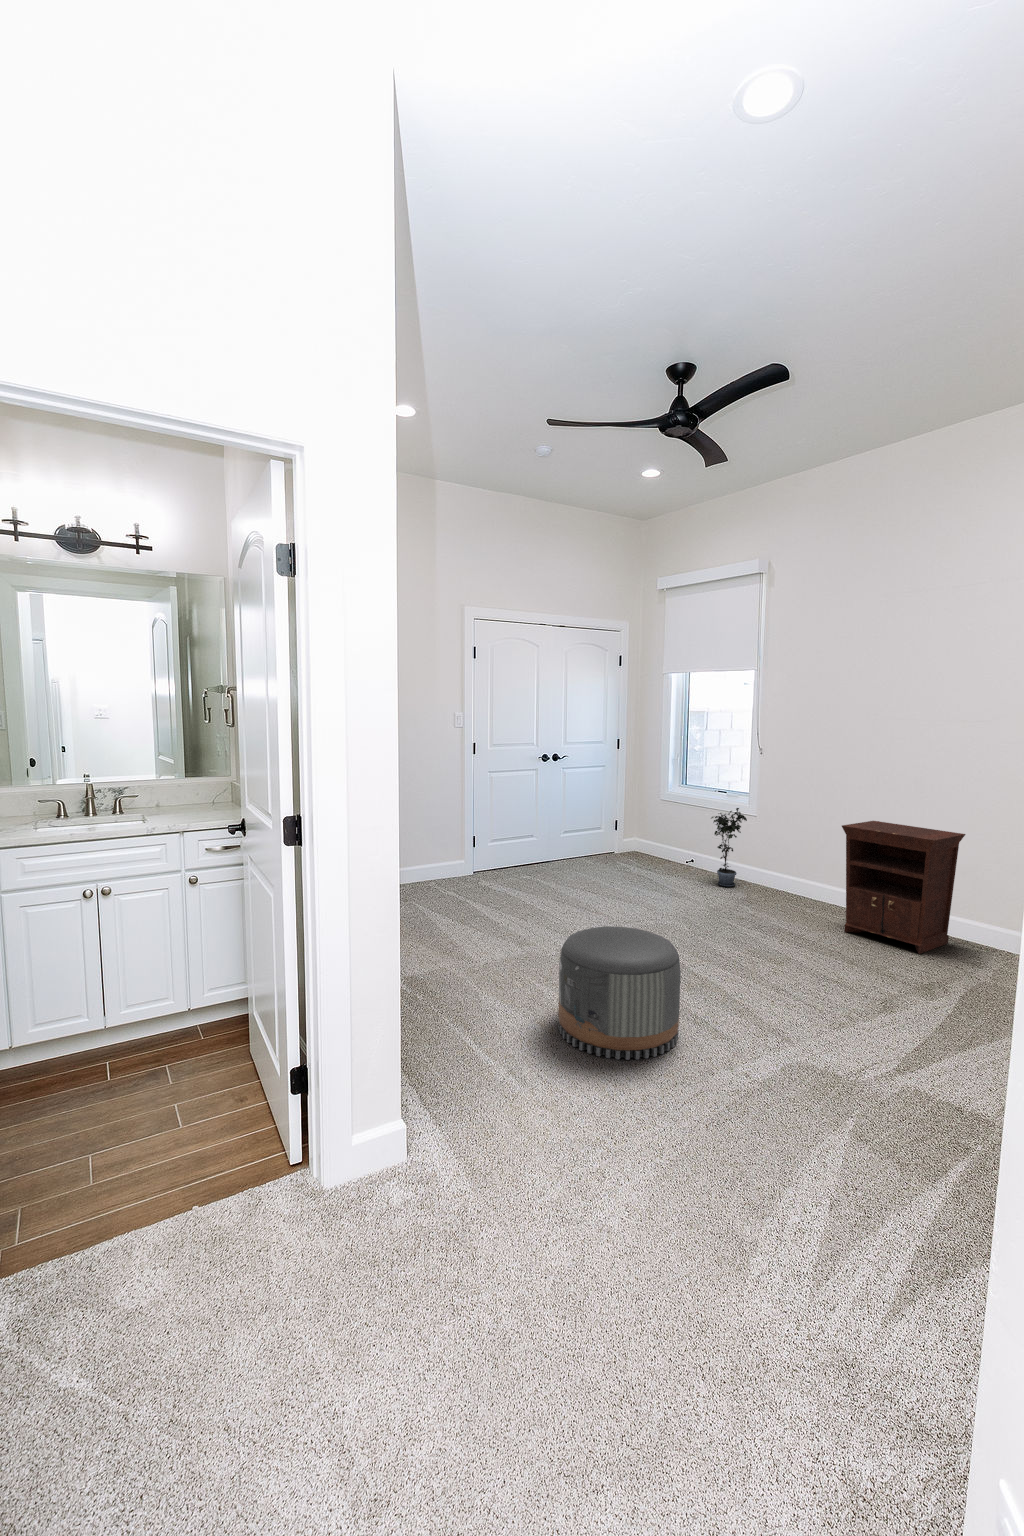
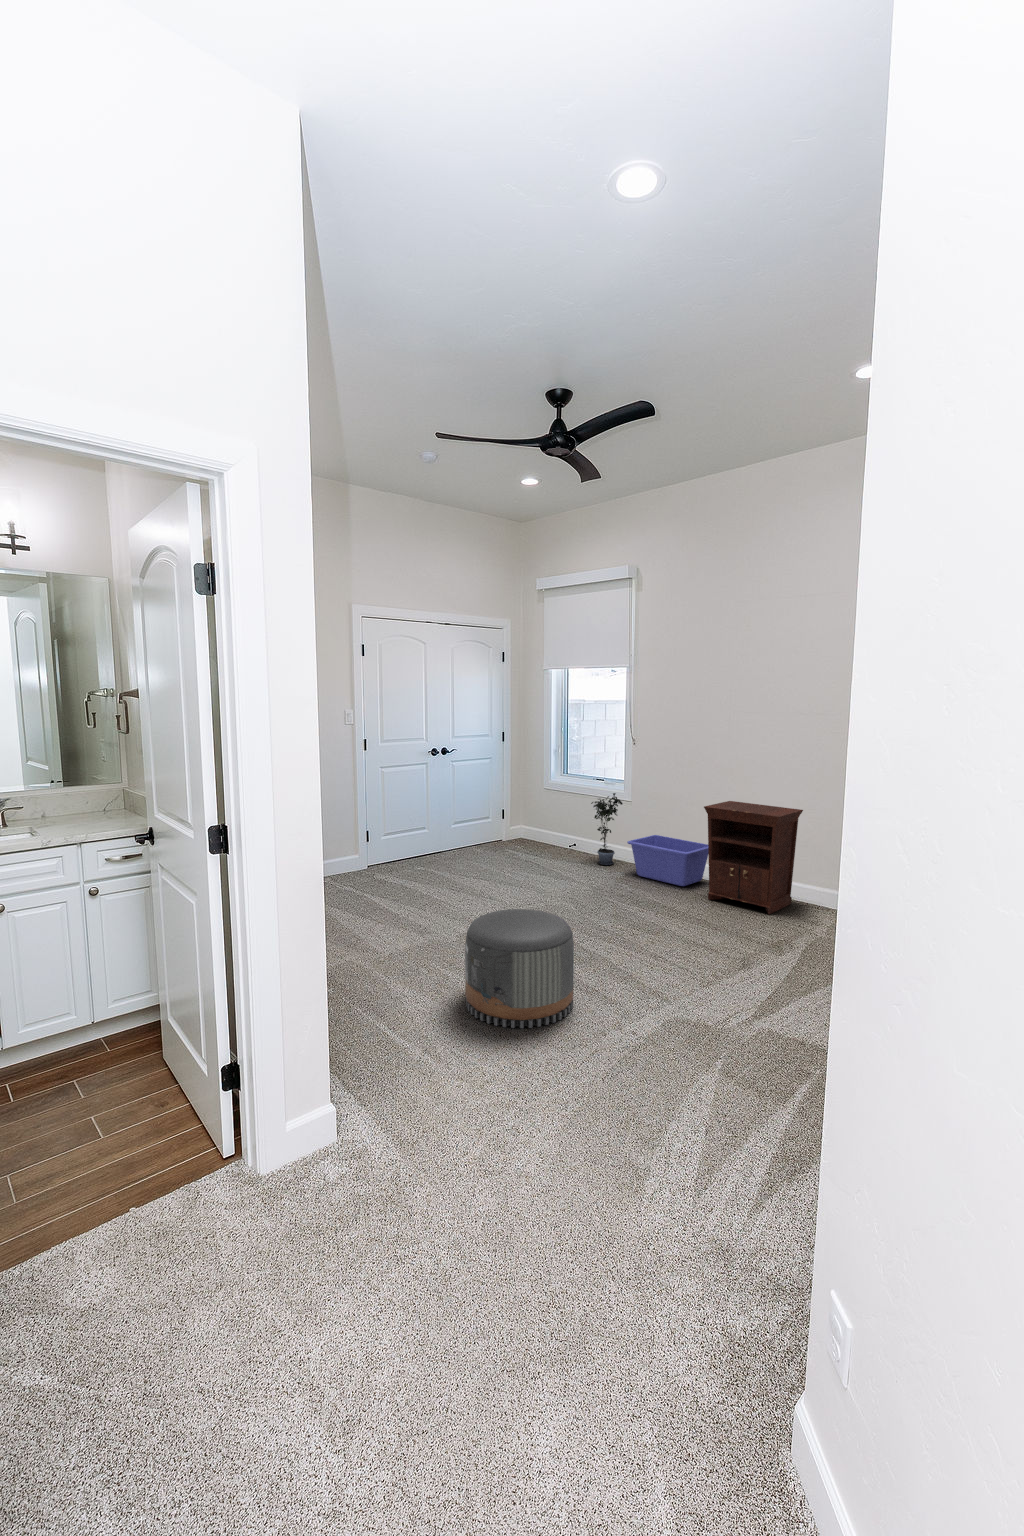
storage bin: none [751,856,853,915] -> present [627,835,708,886]

